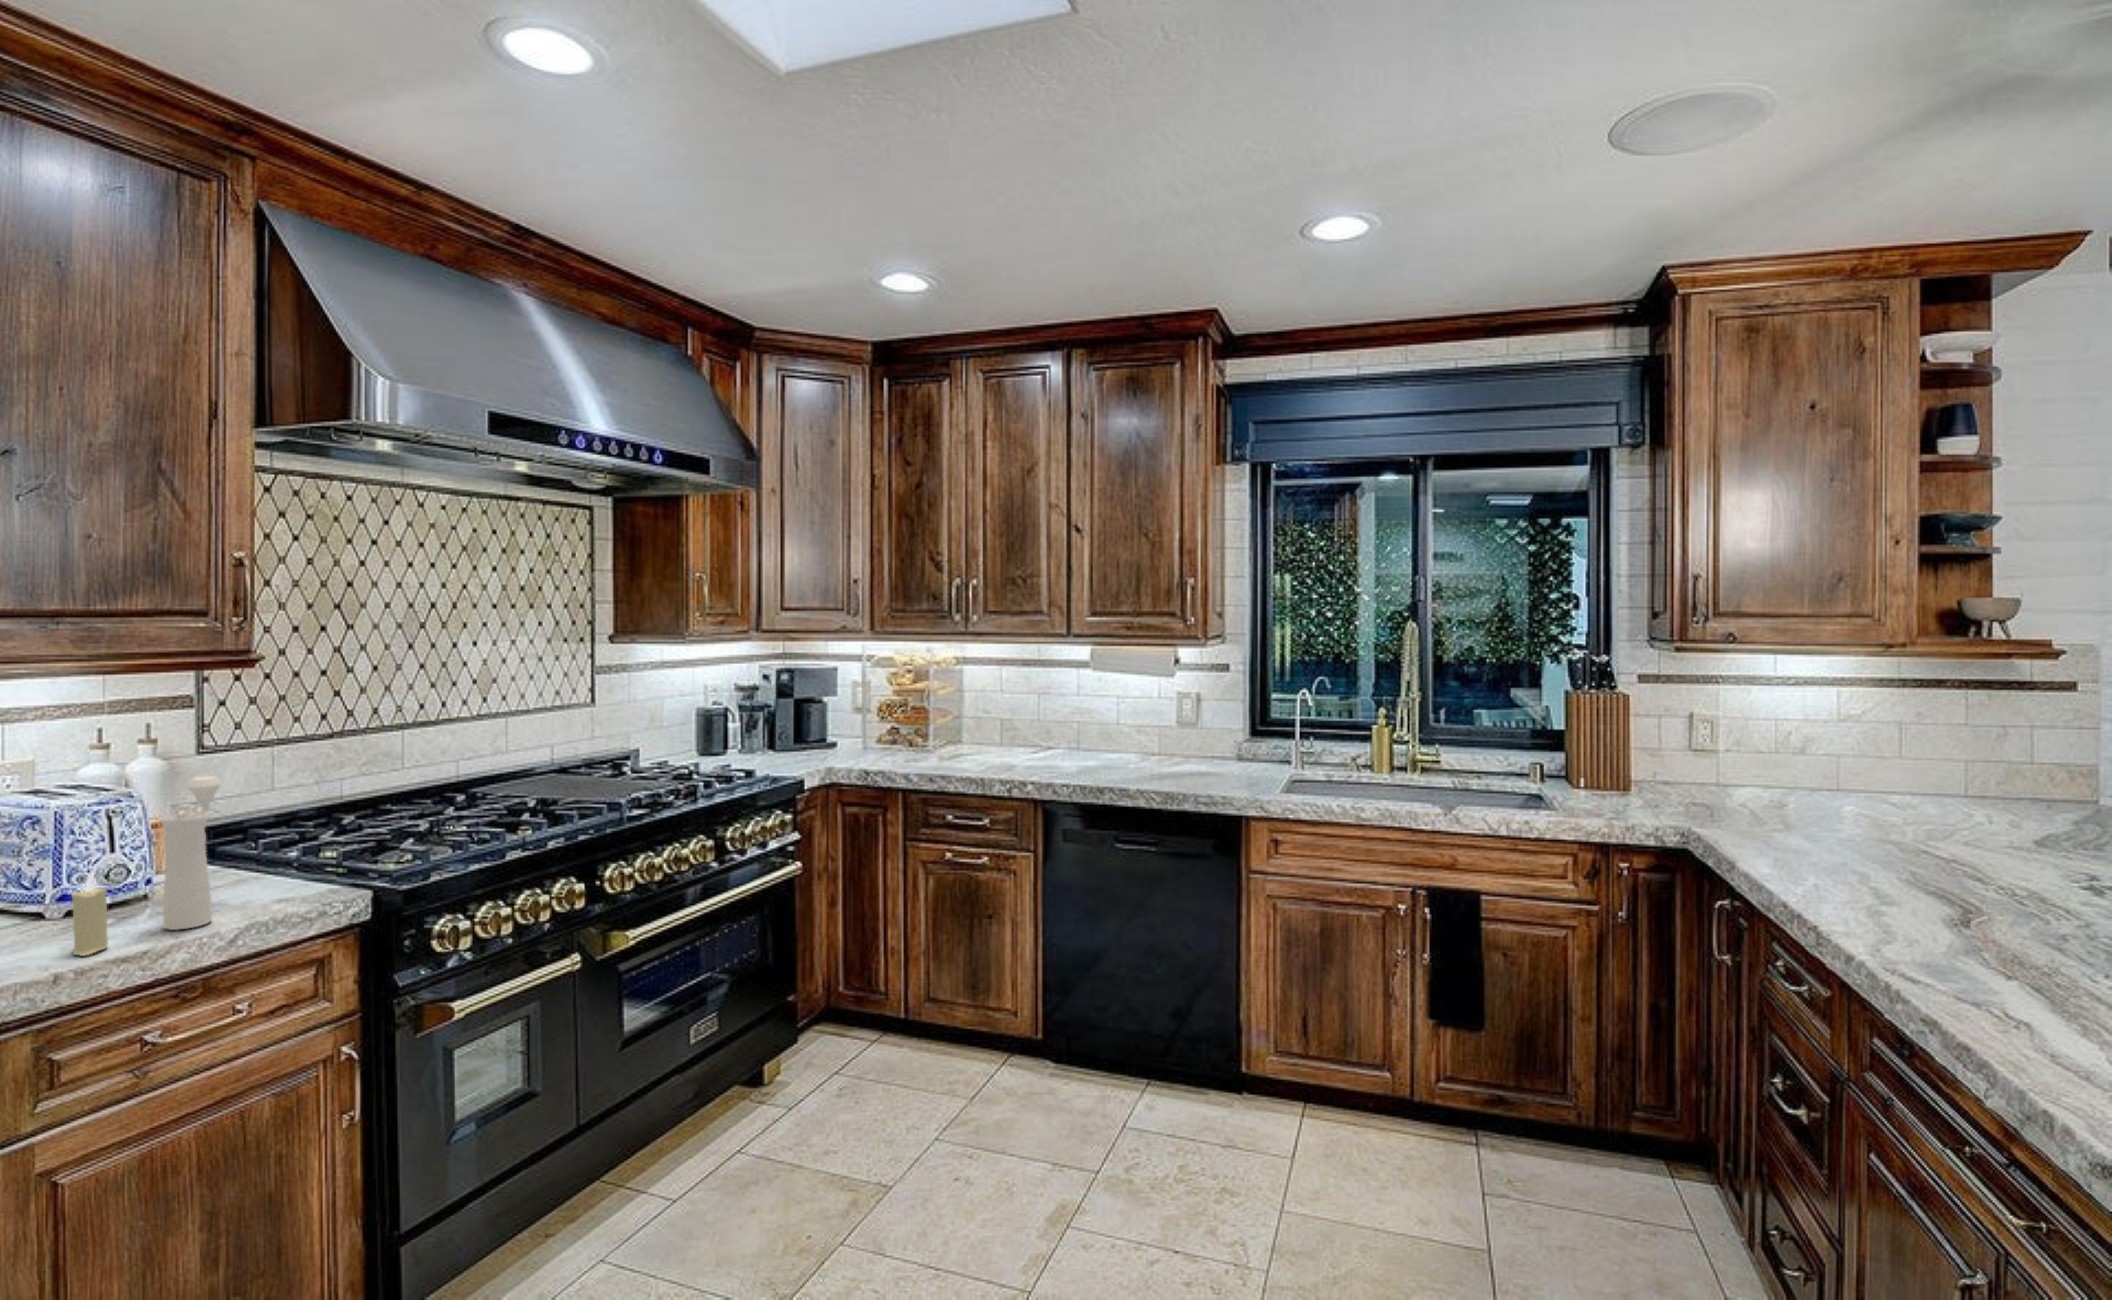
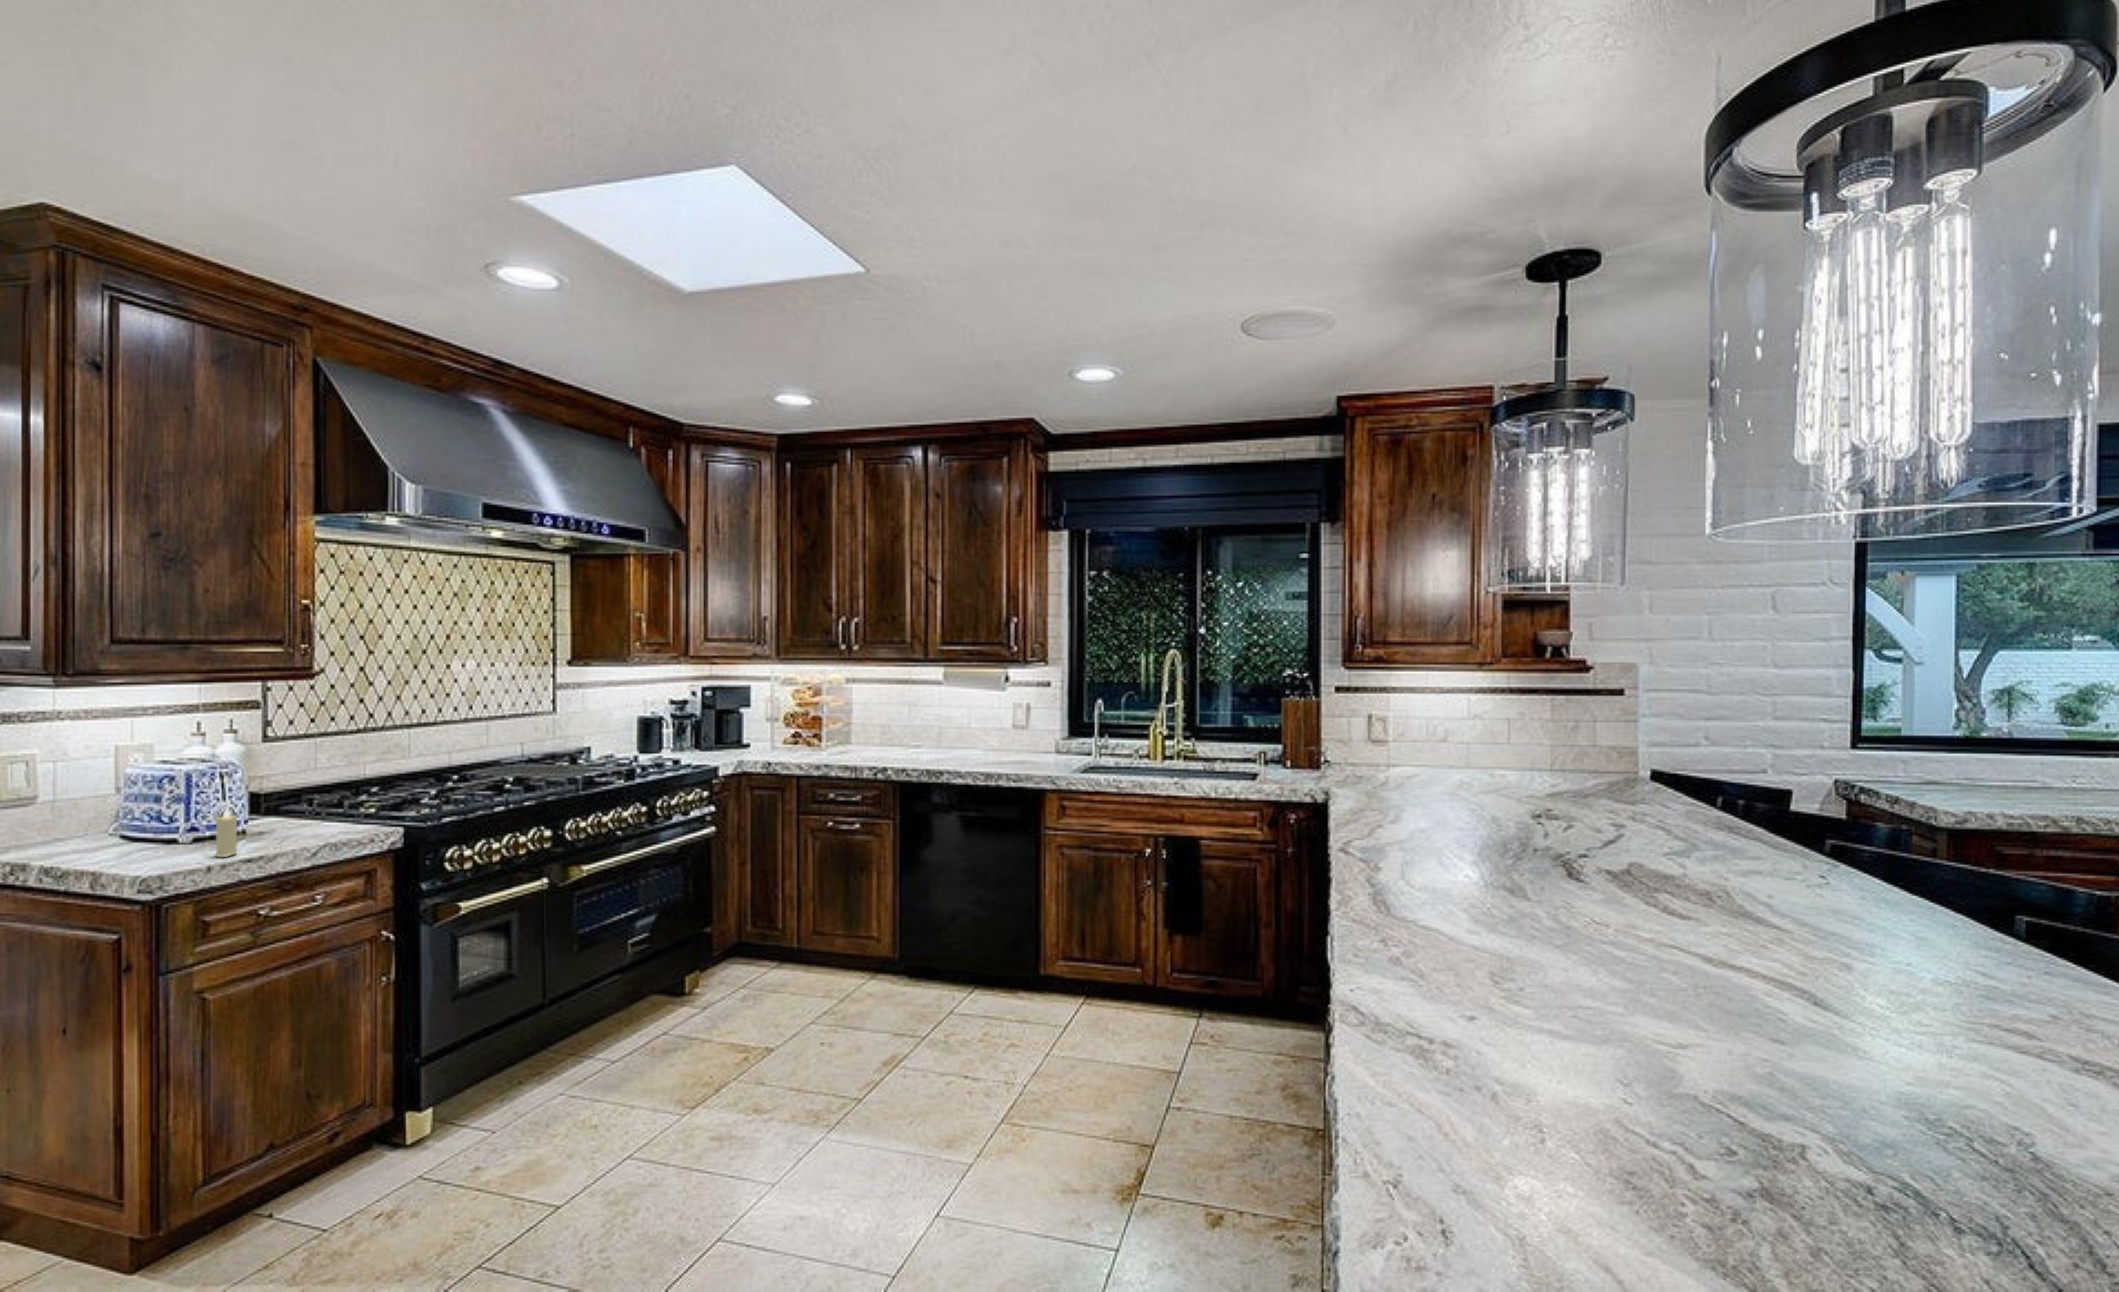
pepper mill: present [160,776,221,930] -> none [267,749,303,846]

